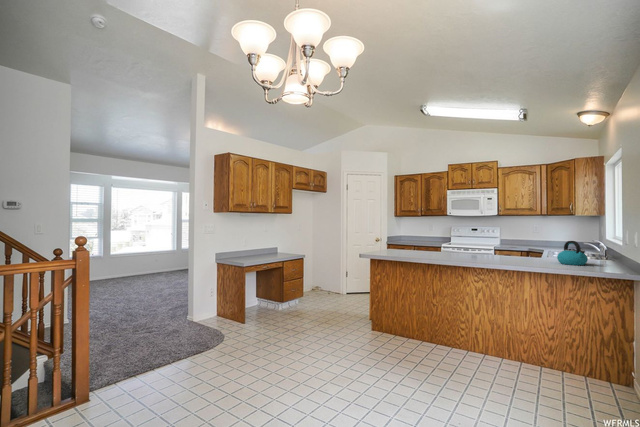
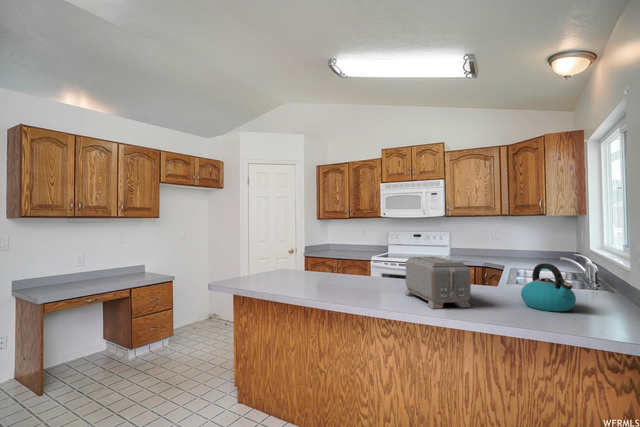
toaster: none [487,238,529,263] -> present [405,257,471,309]

